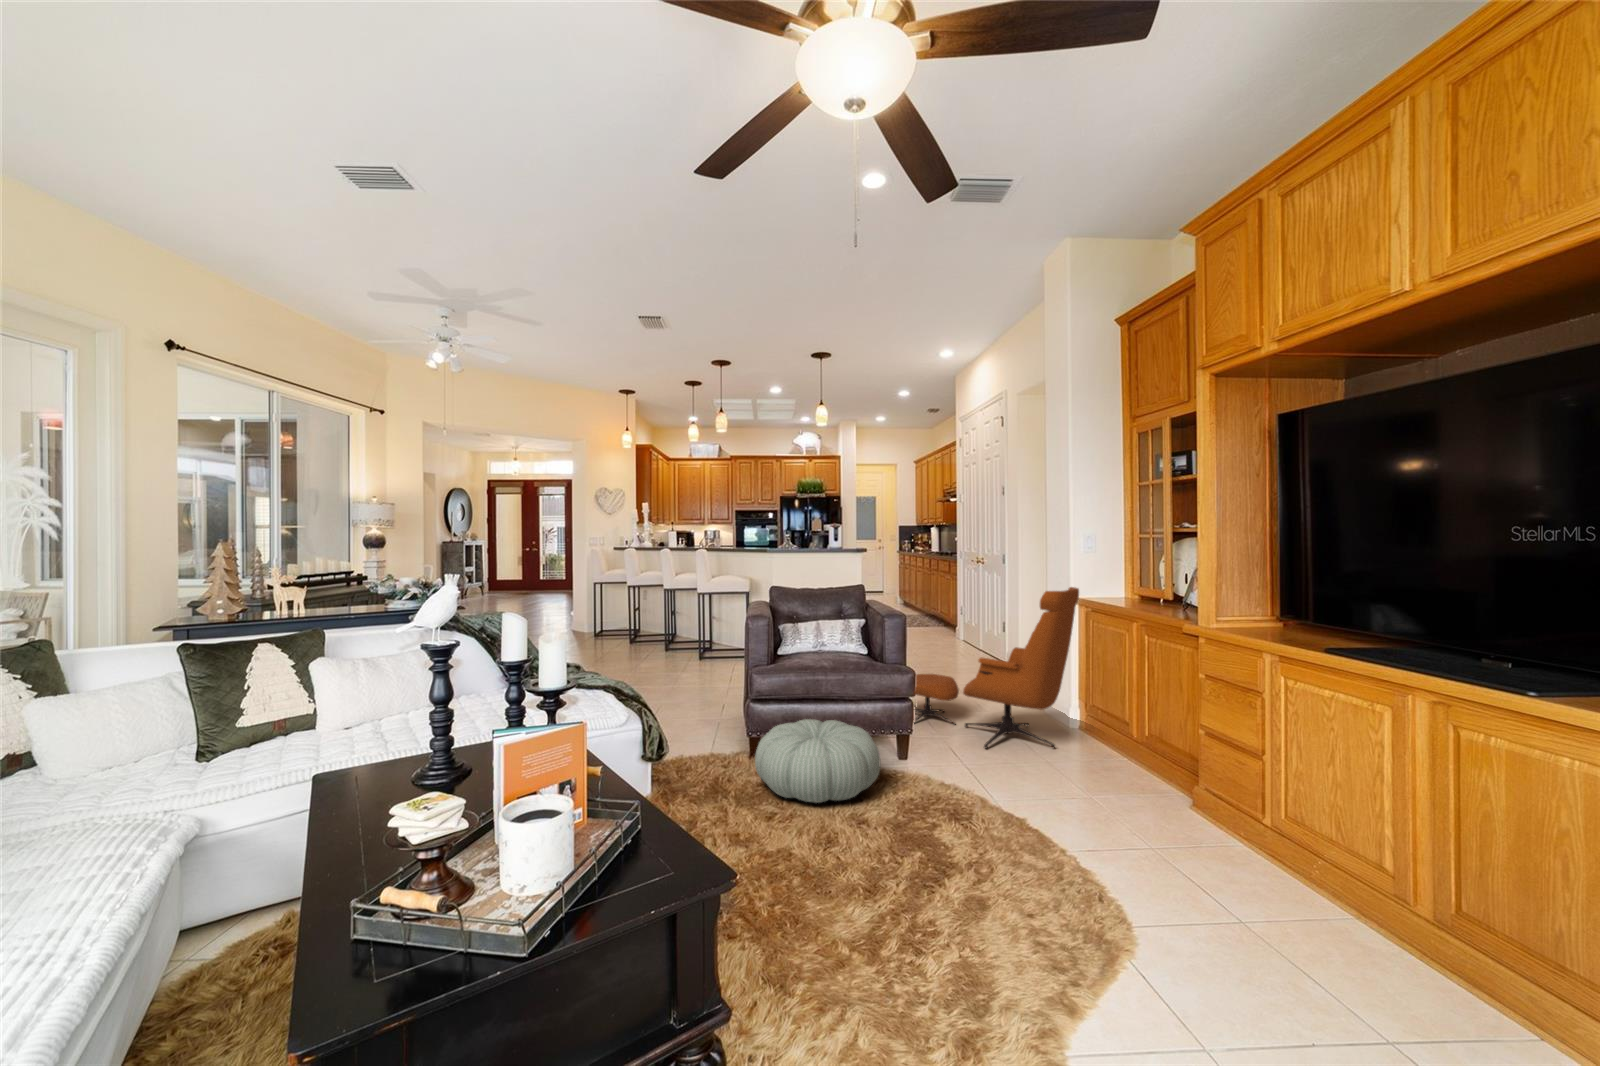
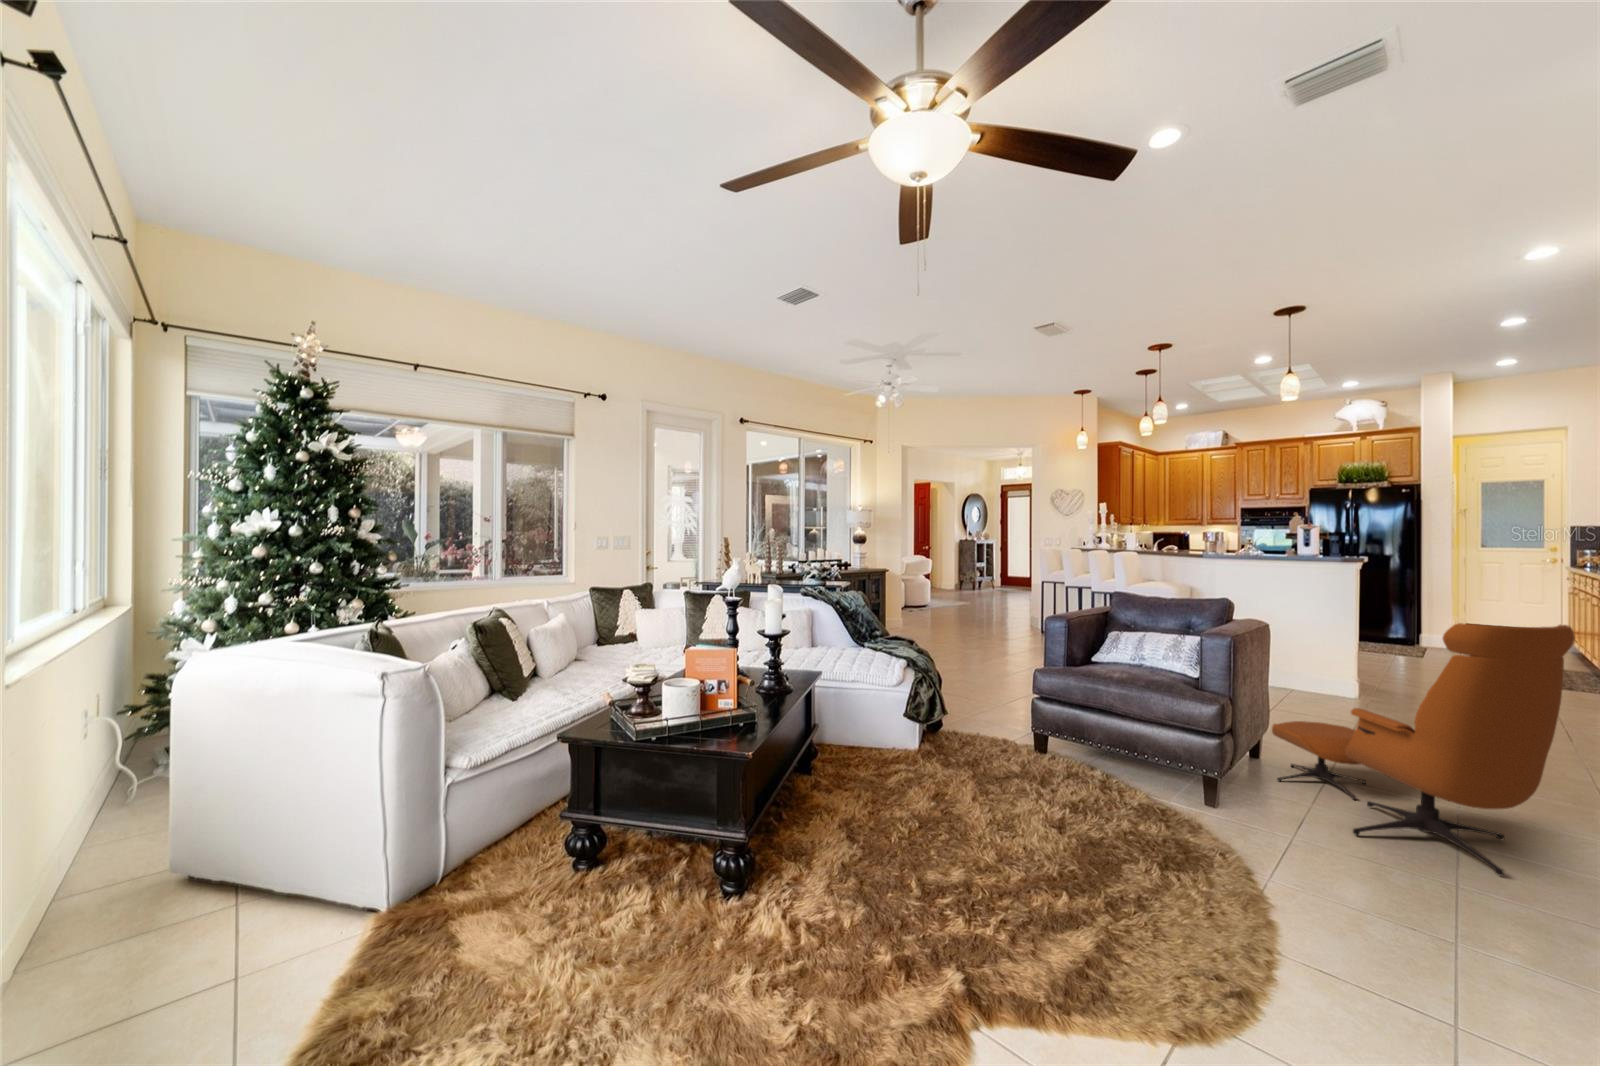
pouf: present [755,719,881,803] -> none [999,724,1137,811]

